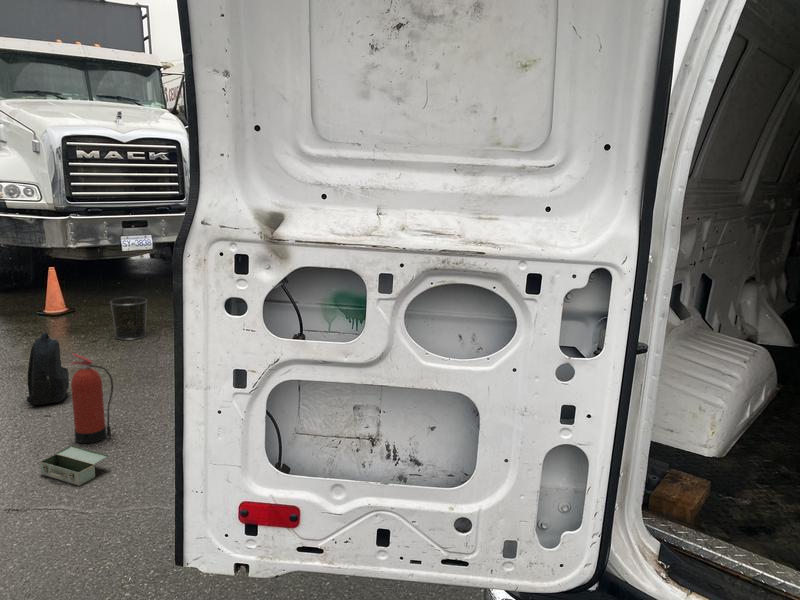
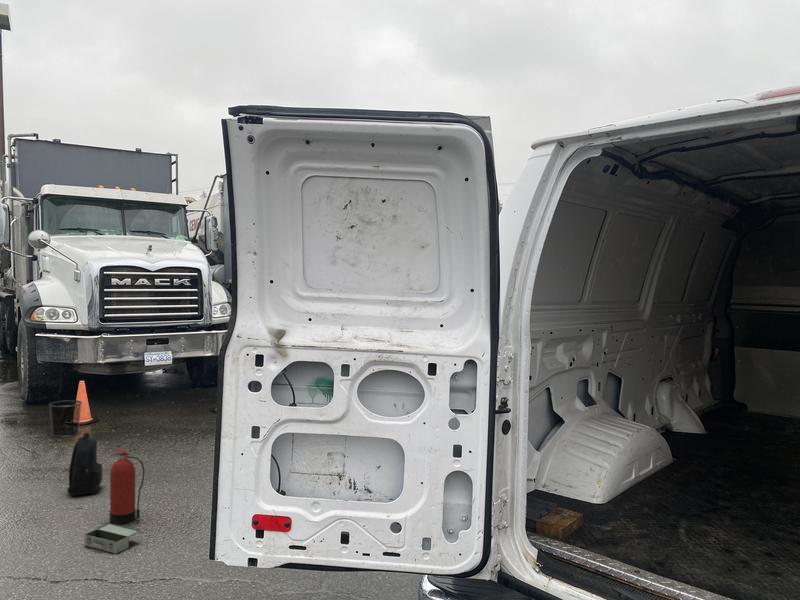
waste bin: present [110,297,147,340] -> present [49,400,82,437]

